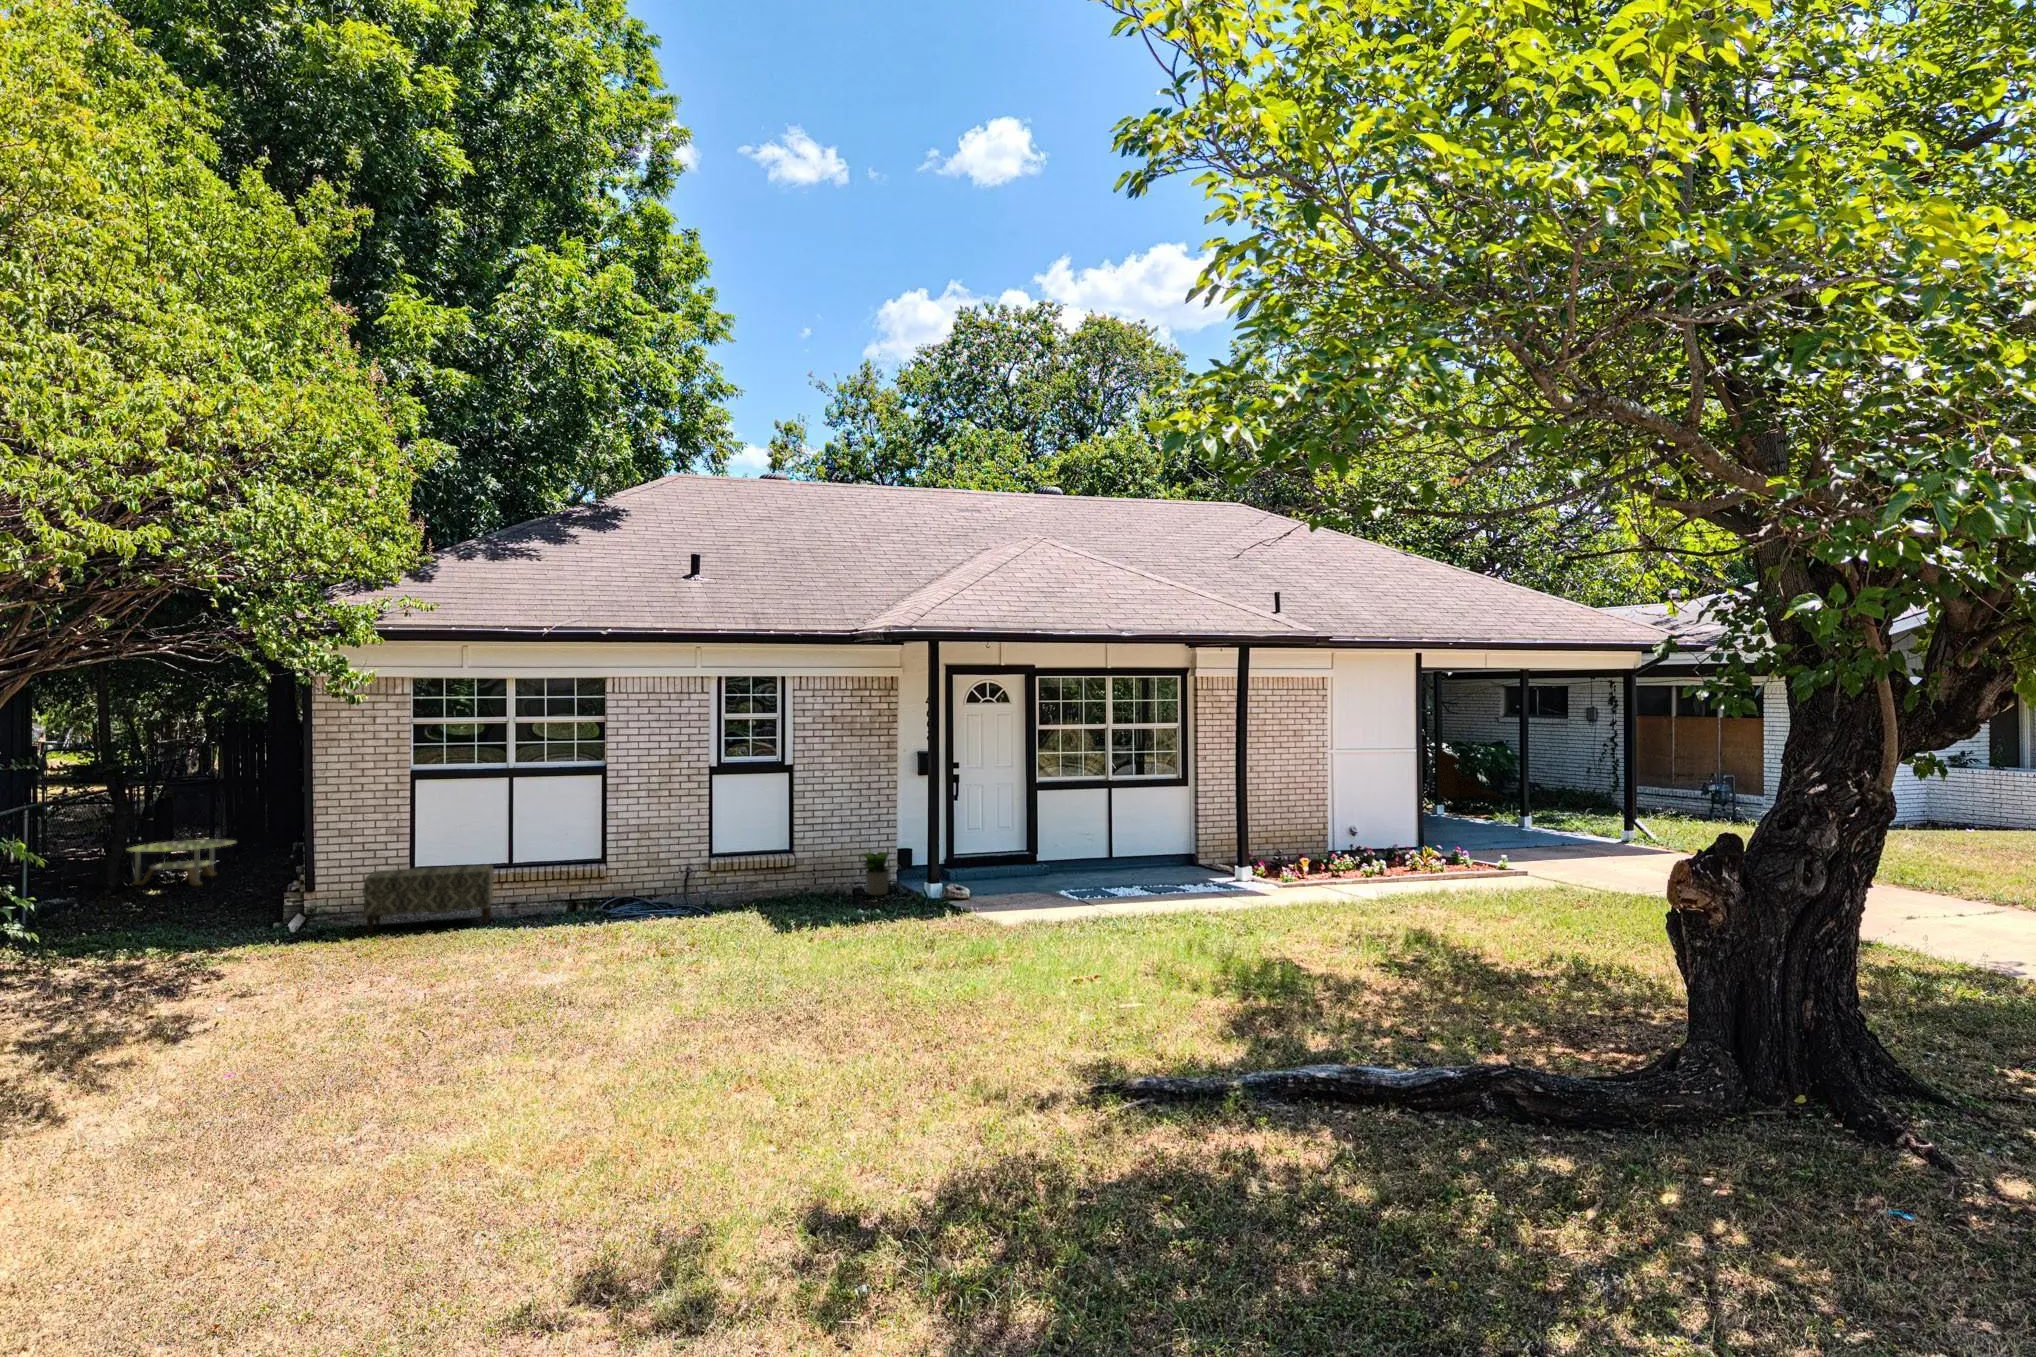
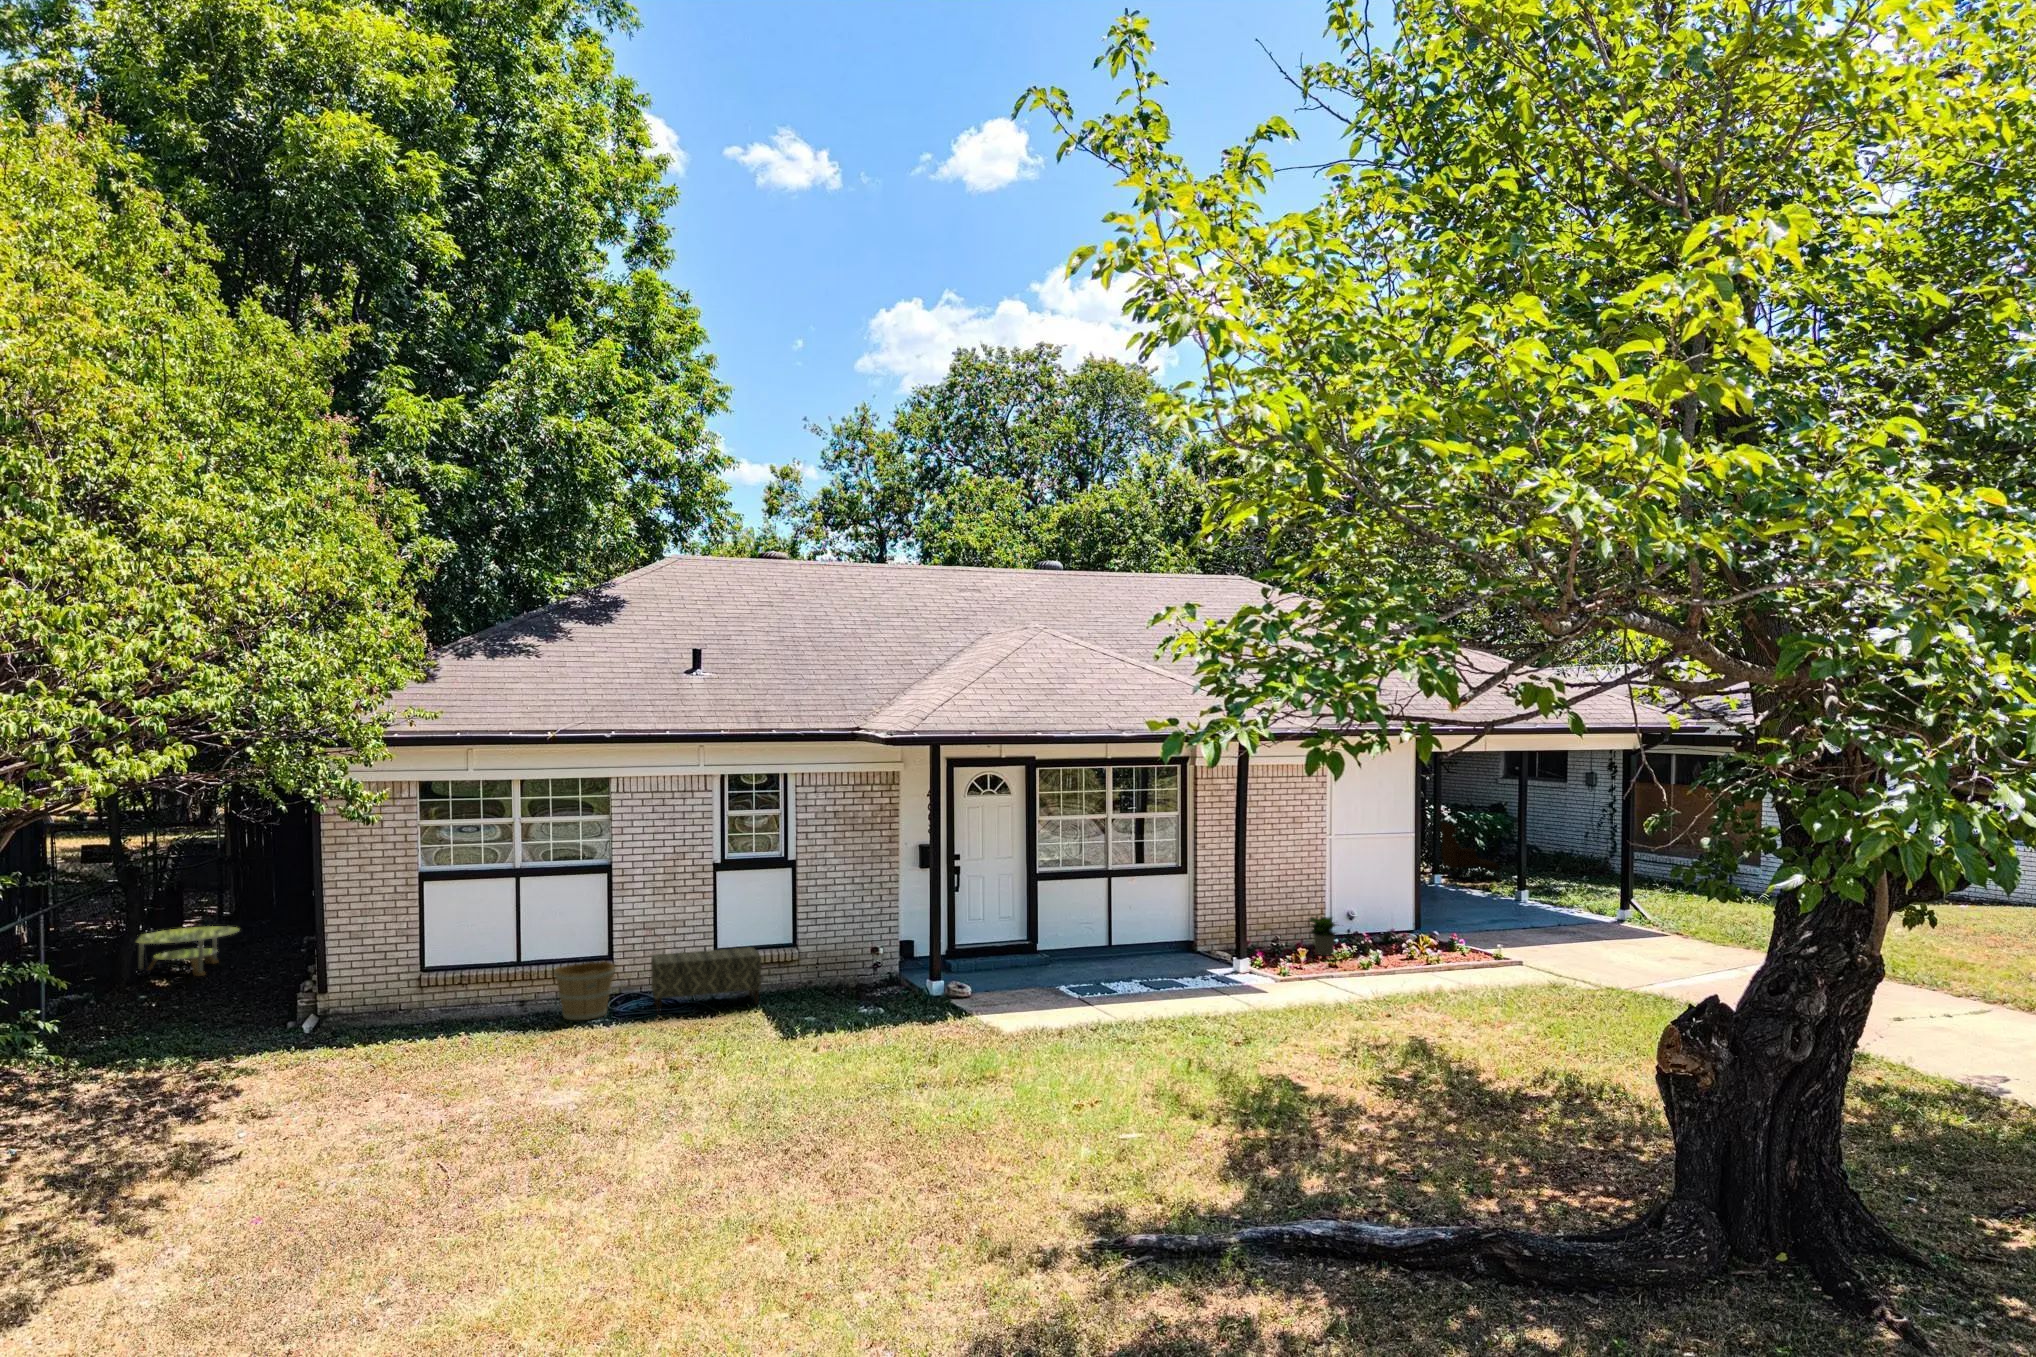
potted plant: present [860,852,890,895] -> present [1309,917,1336,956]
wooden bucket: none [548,861,611,918] -> present [554,961,615,1020]
bench: present [363,864,494,932] -> present [651,947,761,1014]

